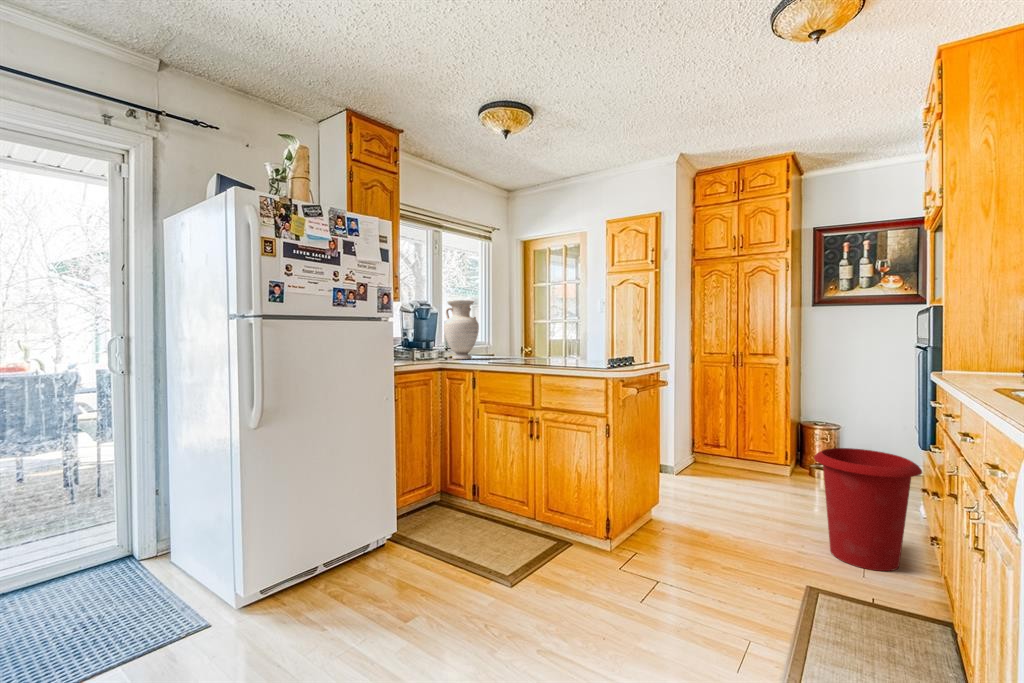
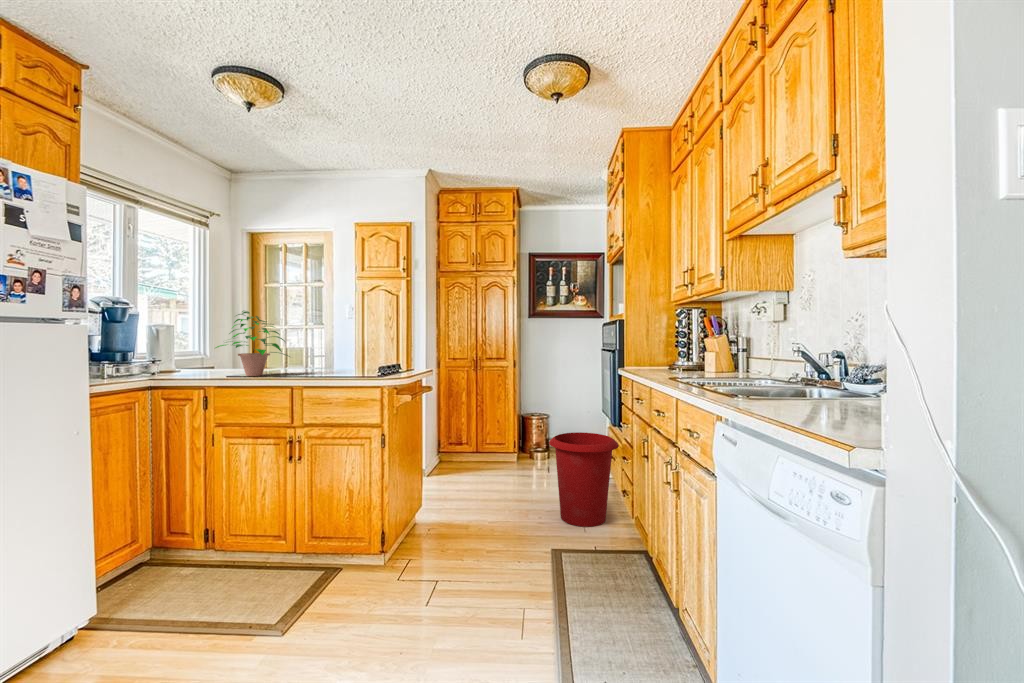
vase: present [444,300,479,359] -> none [155,299,207,373]
potted plant: none [476,308,536,363] -> present [216,311,290,376]

